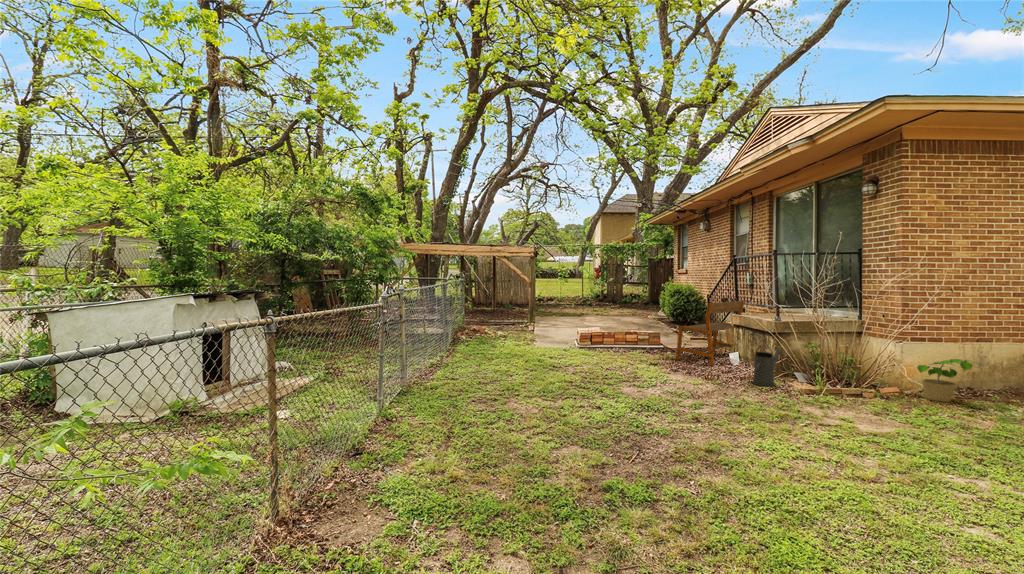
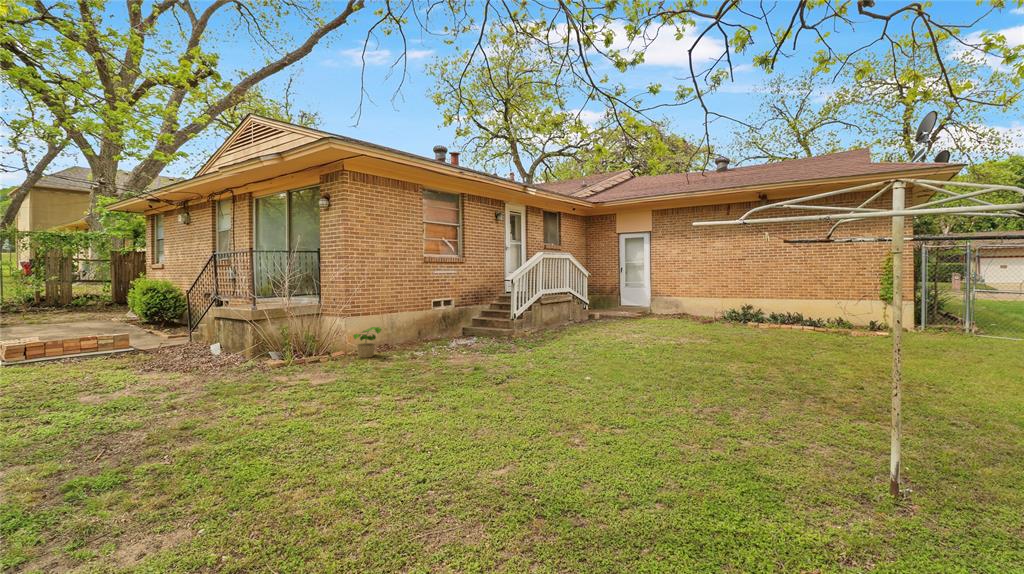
bench: present [676,300,745,366] -> none [151,293,230,360]
watering can: present [752,345,780,386] -> none [233,332,258,369]

